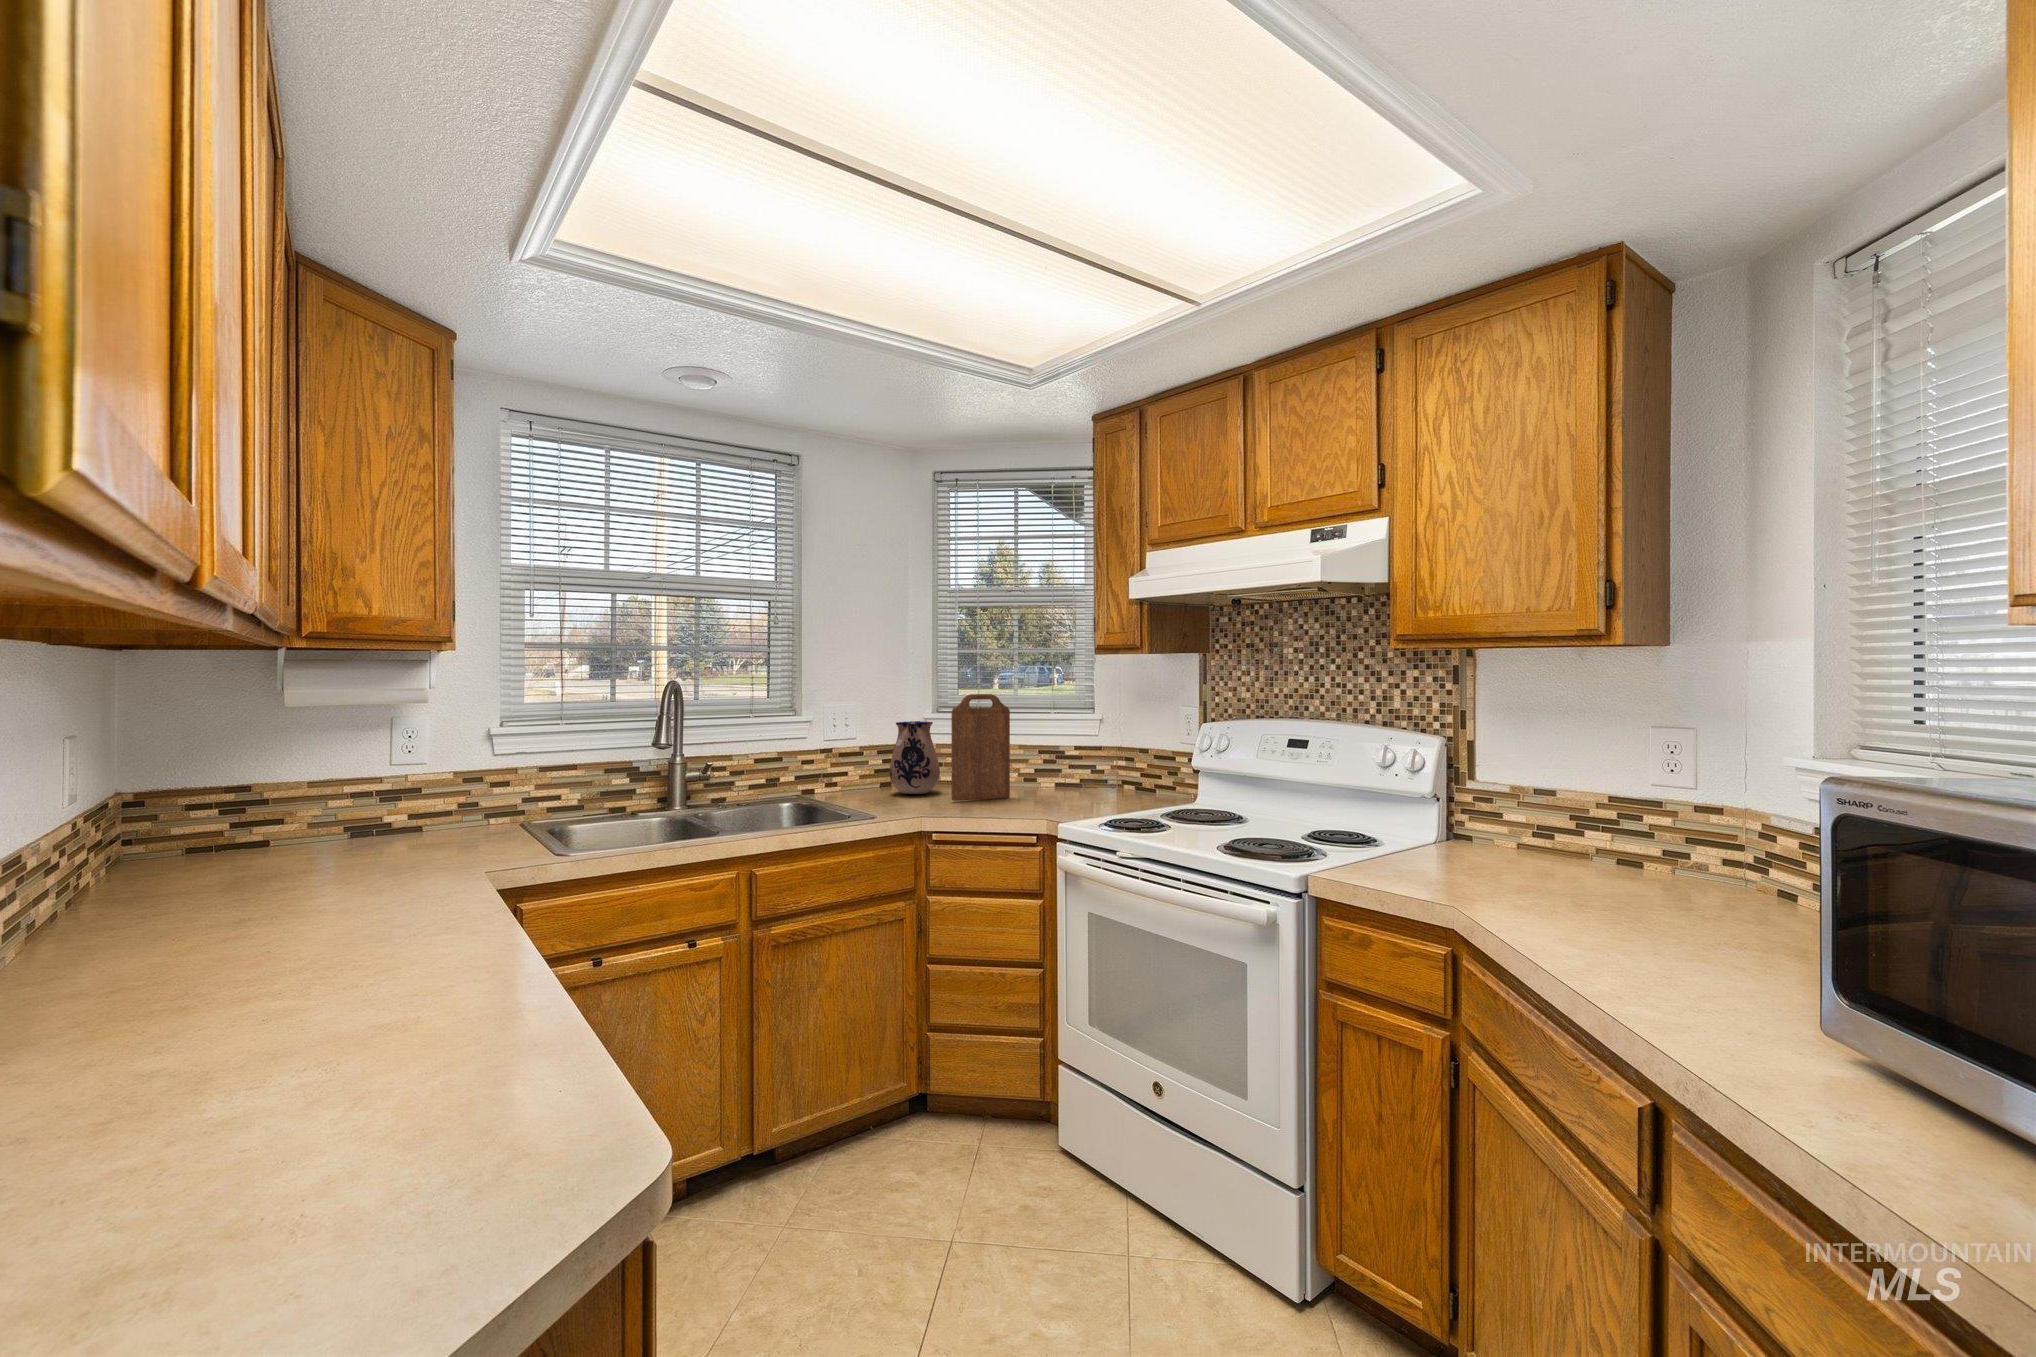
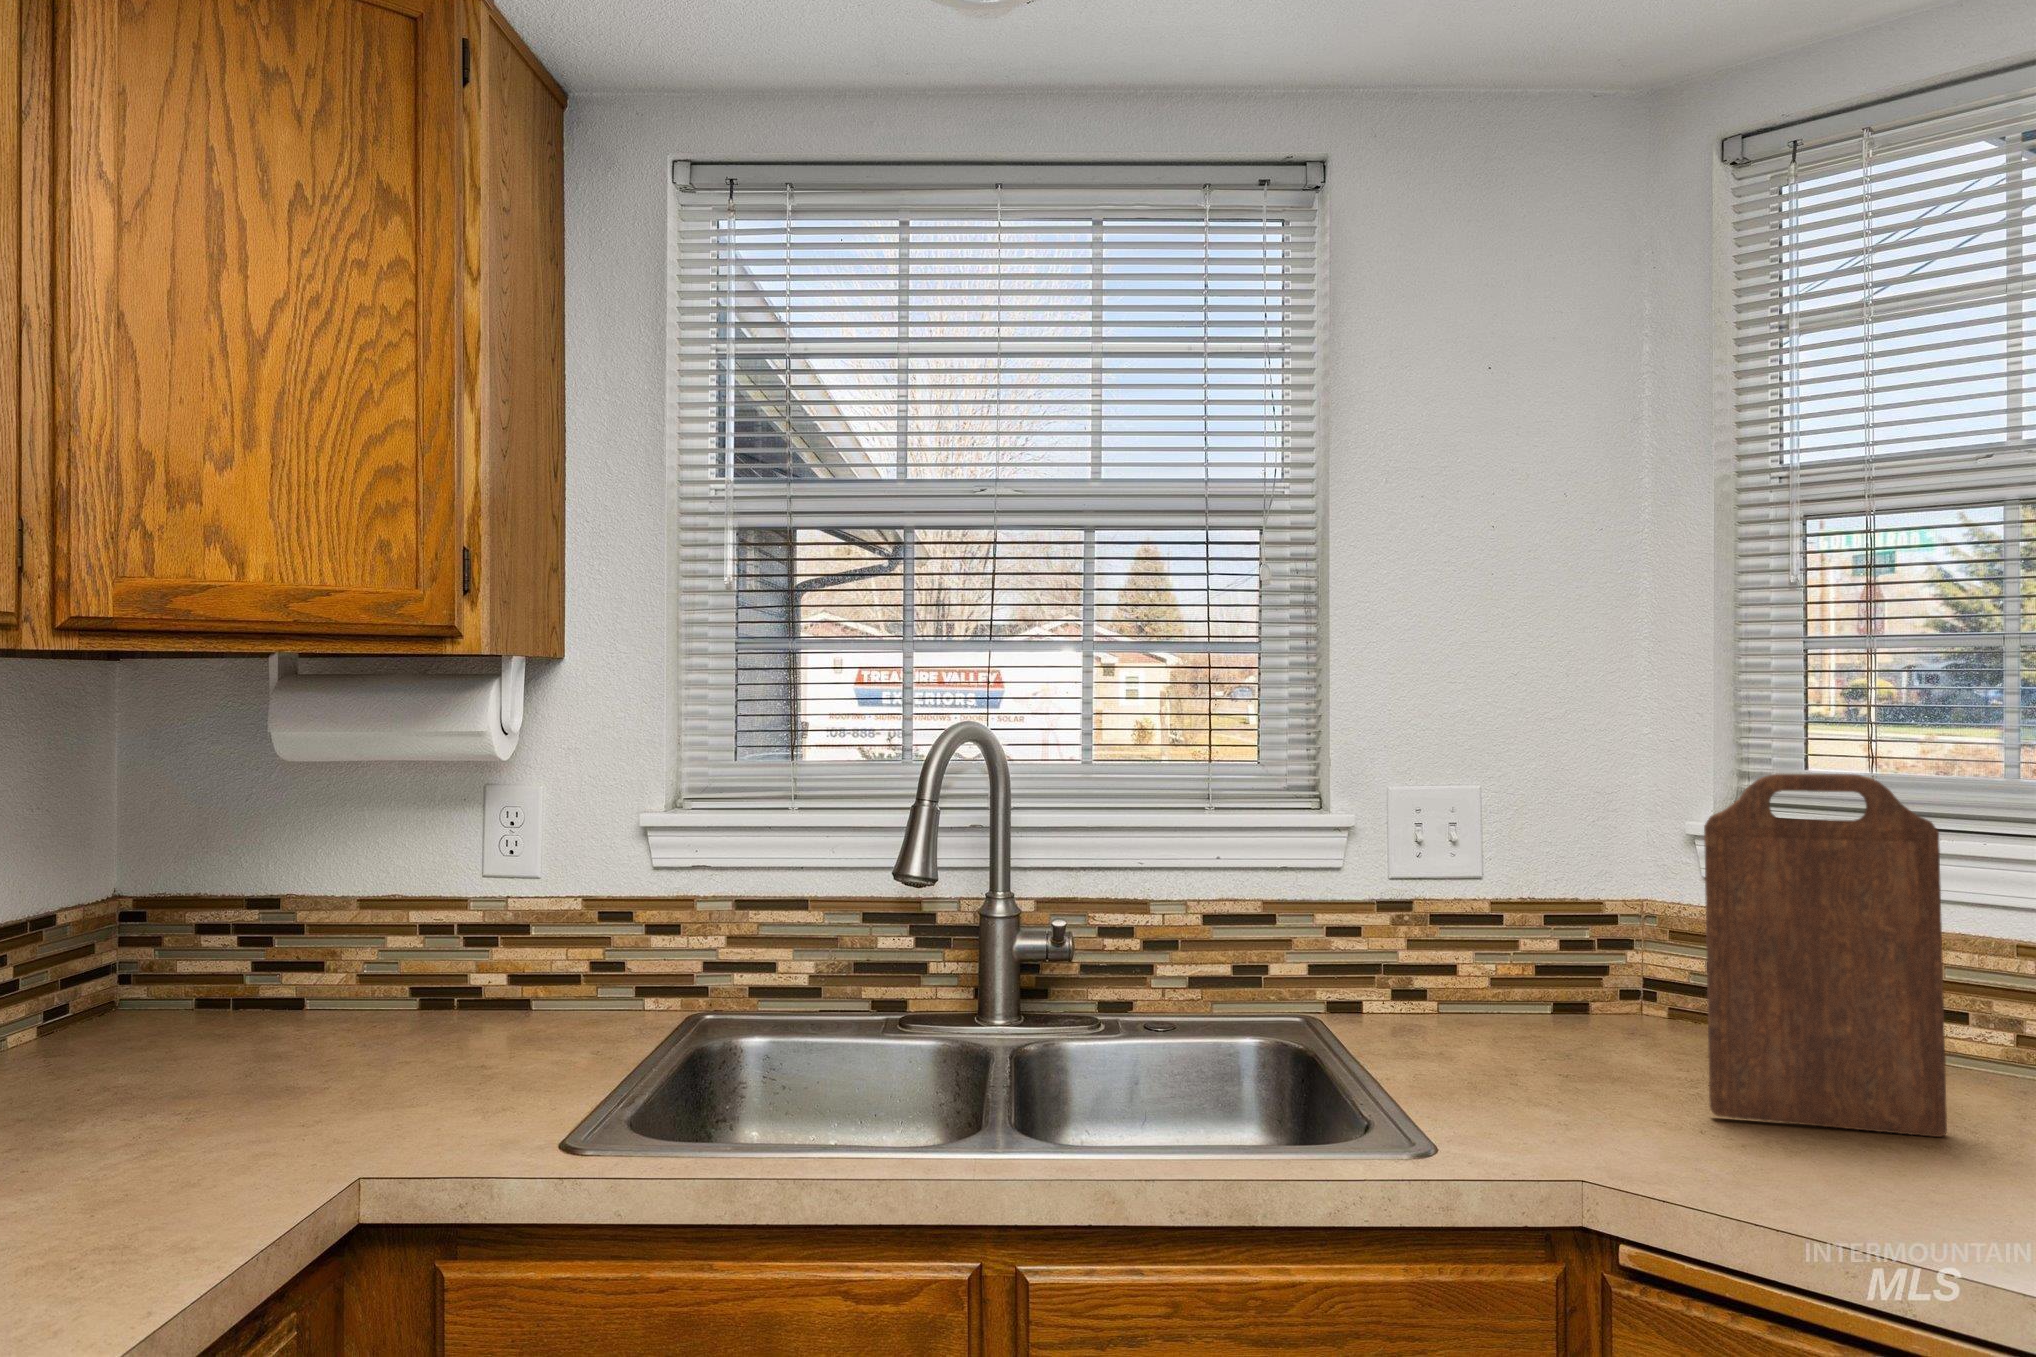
ceramic pitcher: present [890,721,940,794] -> none [1547,843,1706,1062]

